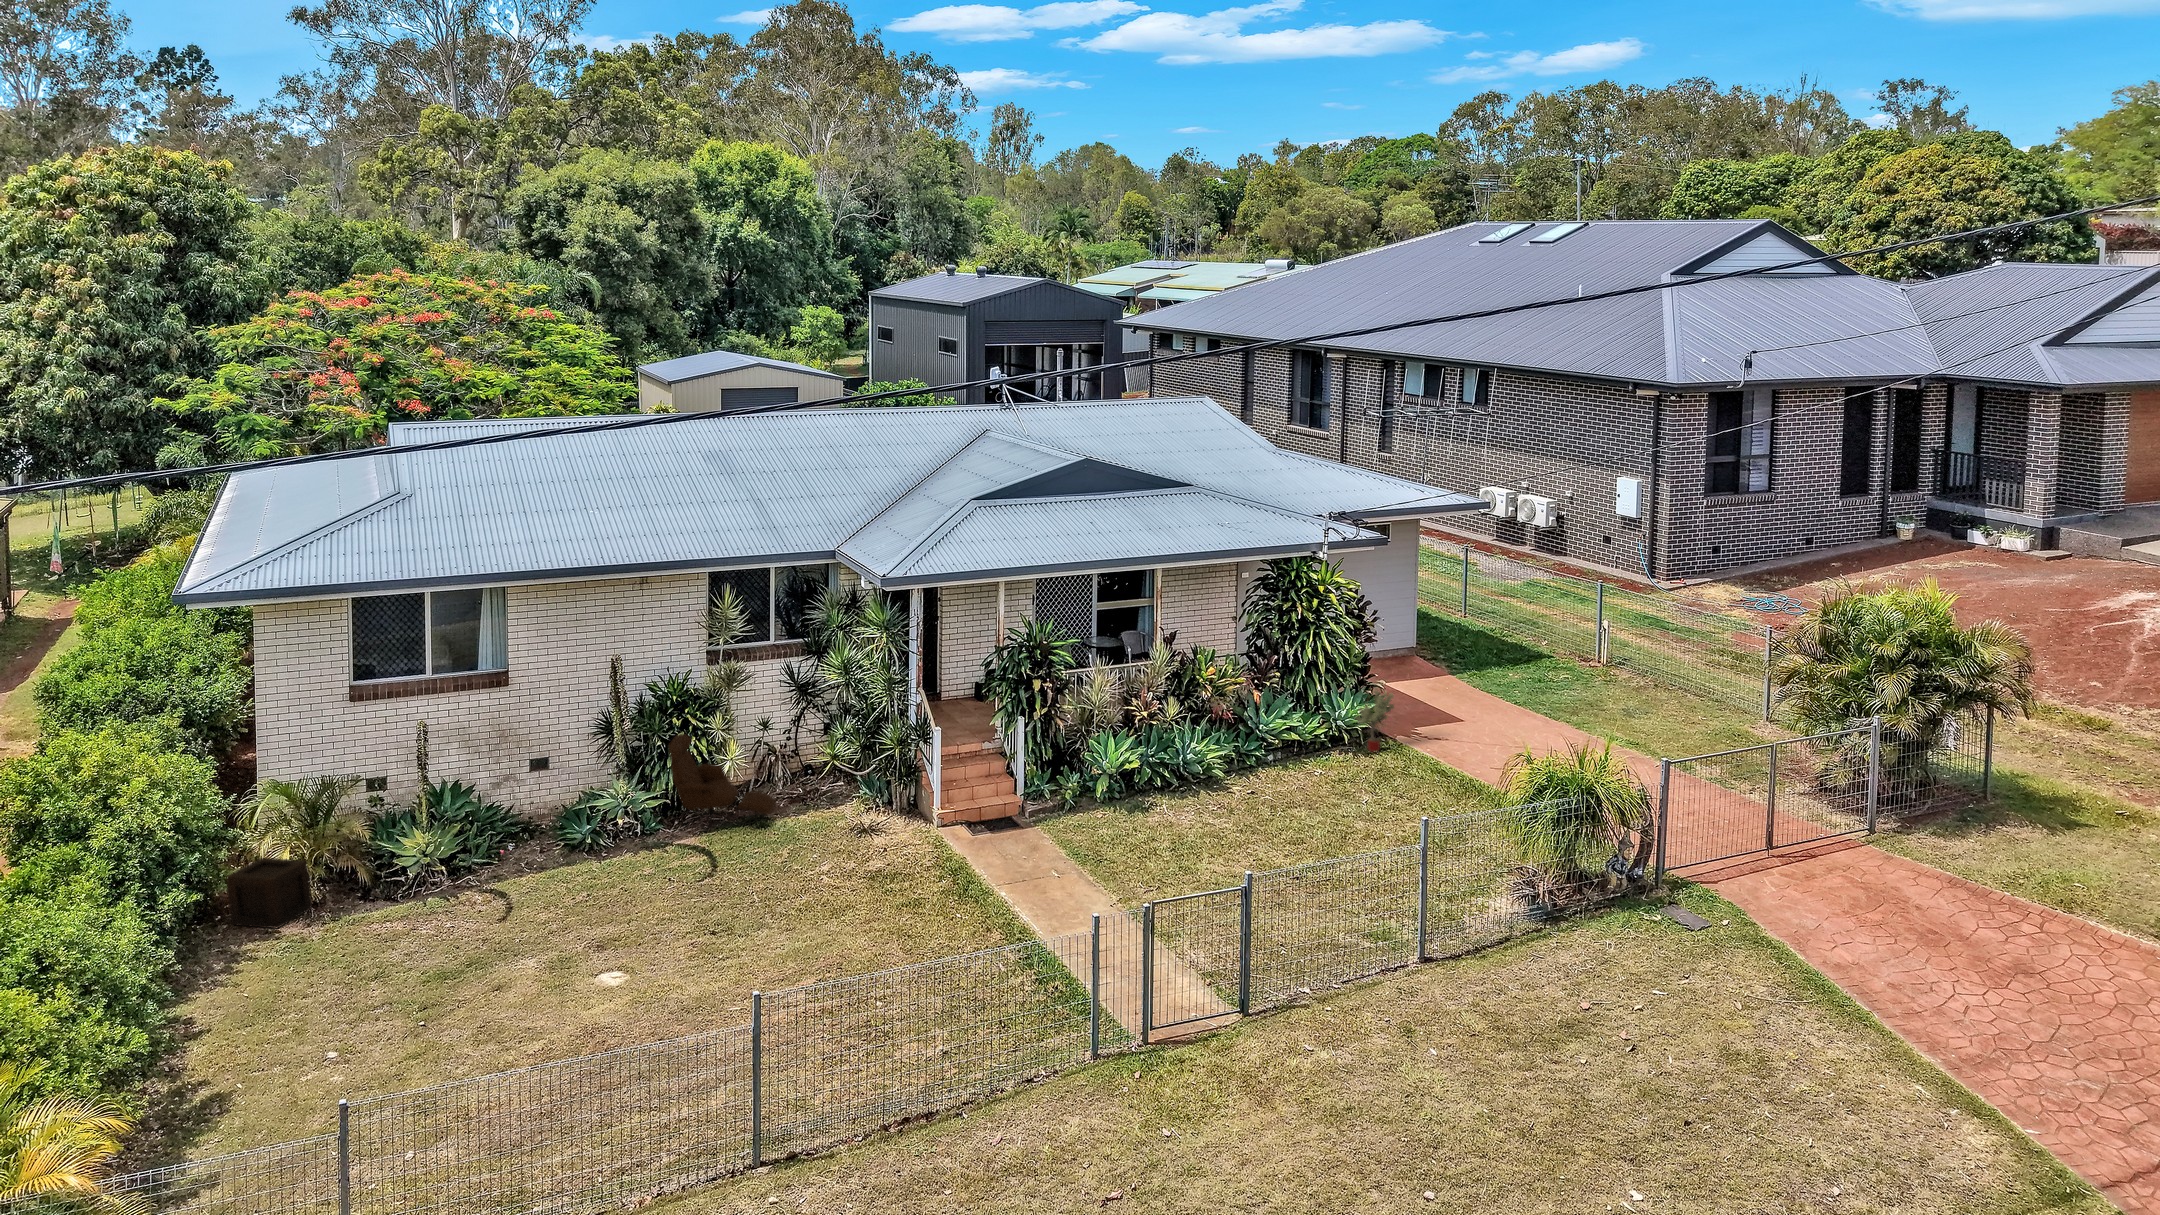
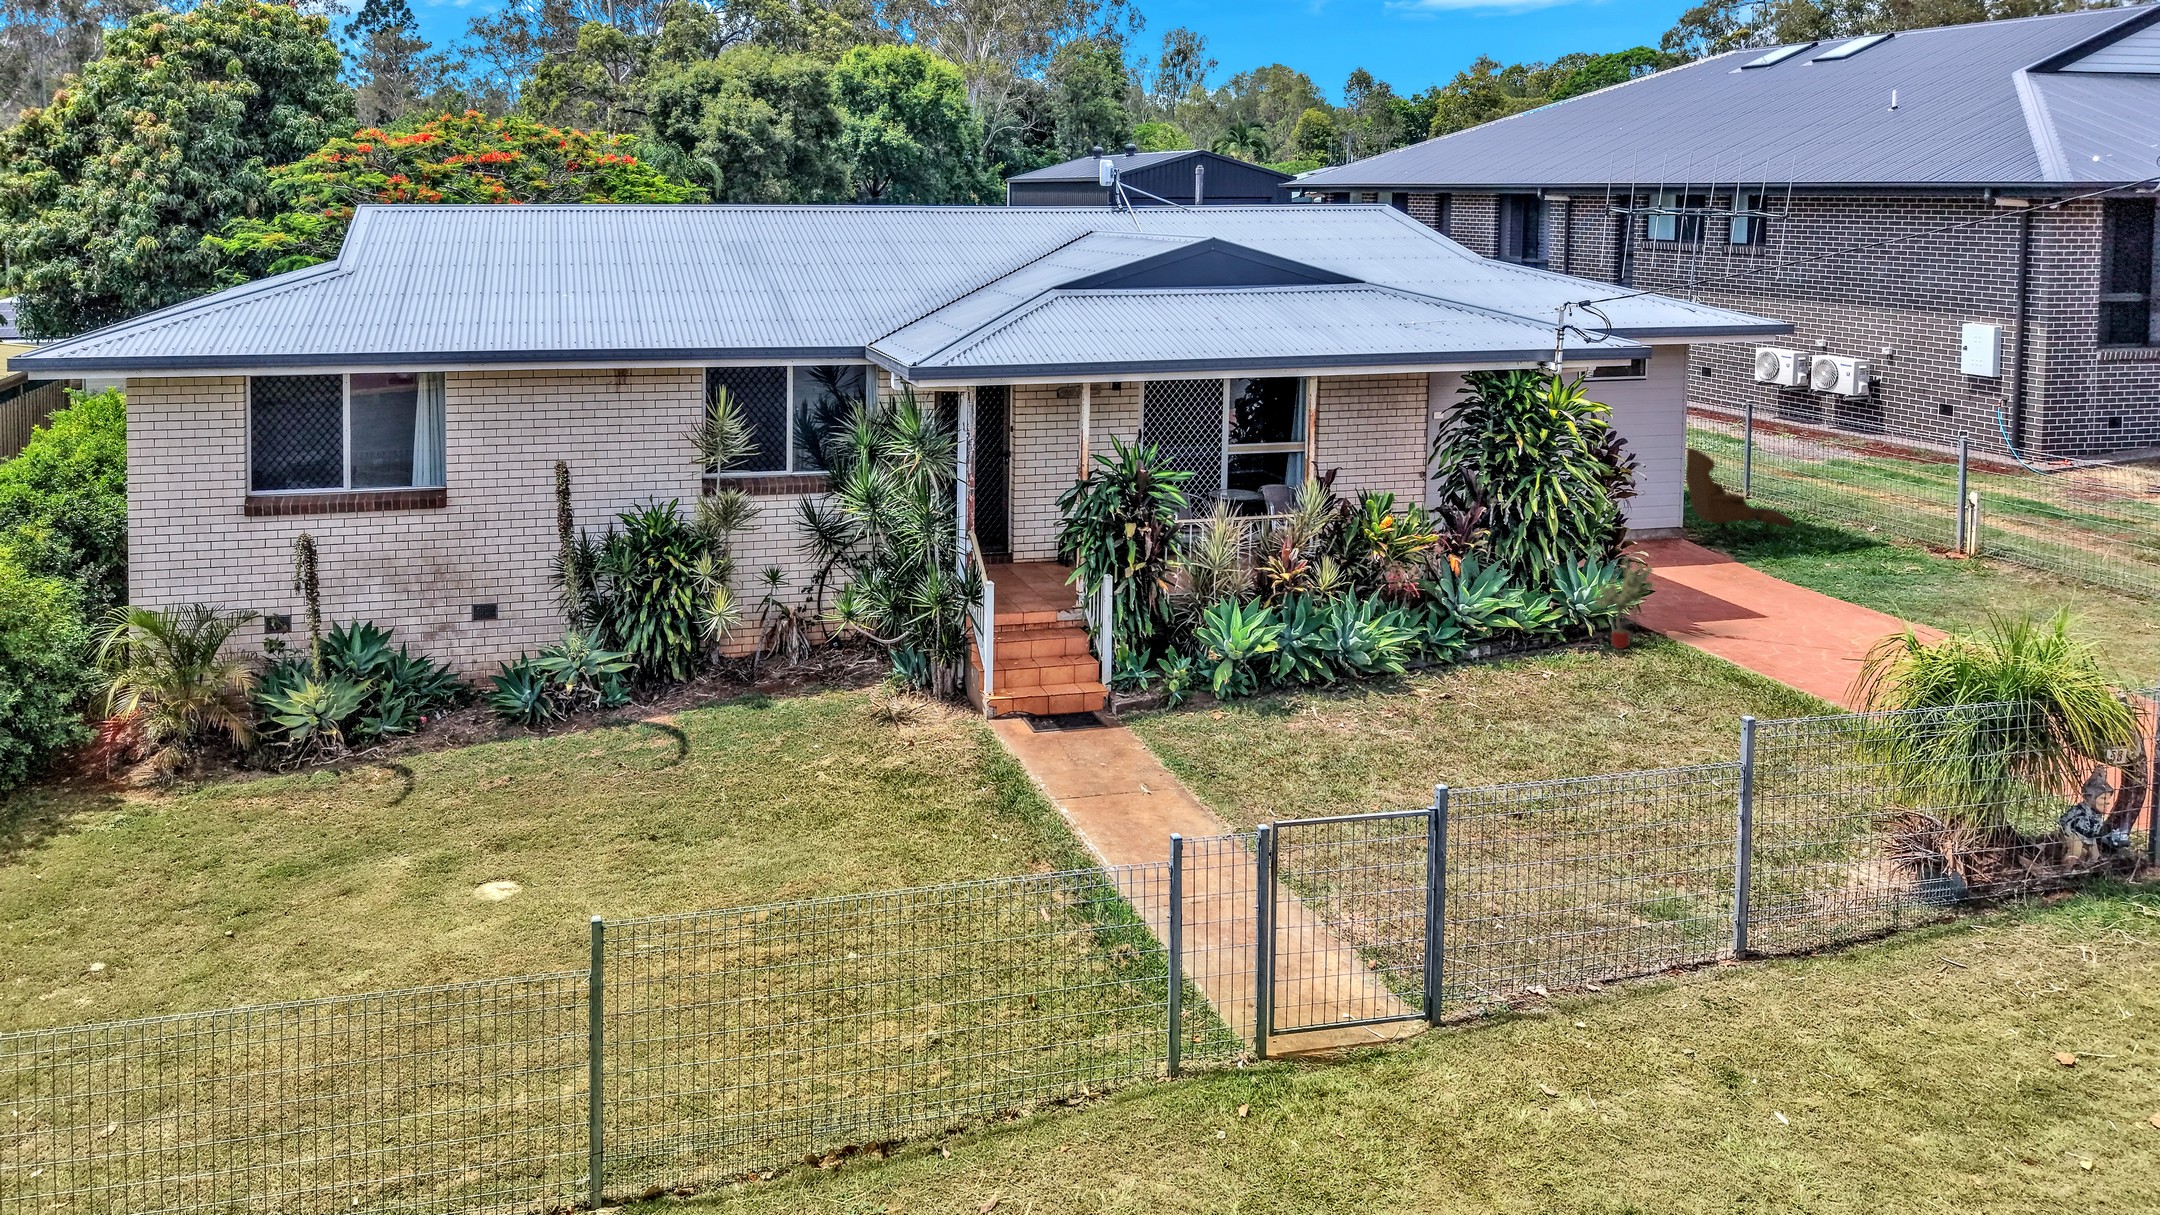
lounge chair: present [669,734,776,832] -> present [1686,448,1792,545]
wooden crate: present [226,858,312,929] -> none [62,708,172,797]

